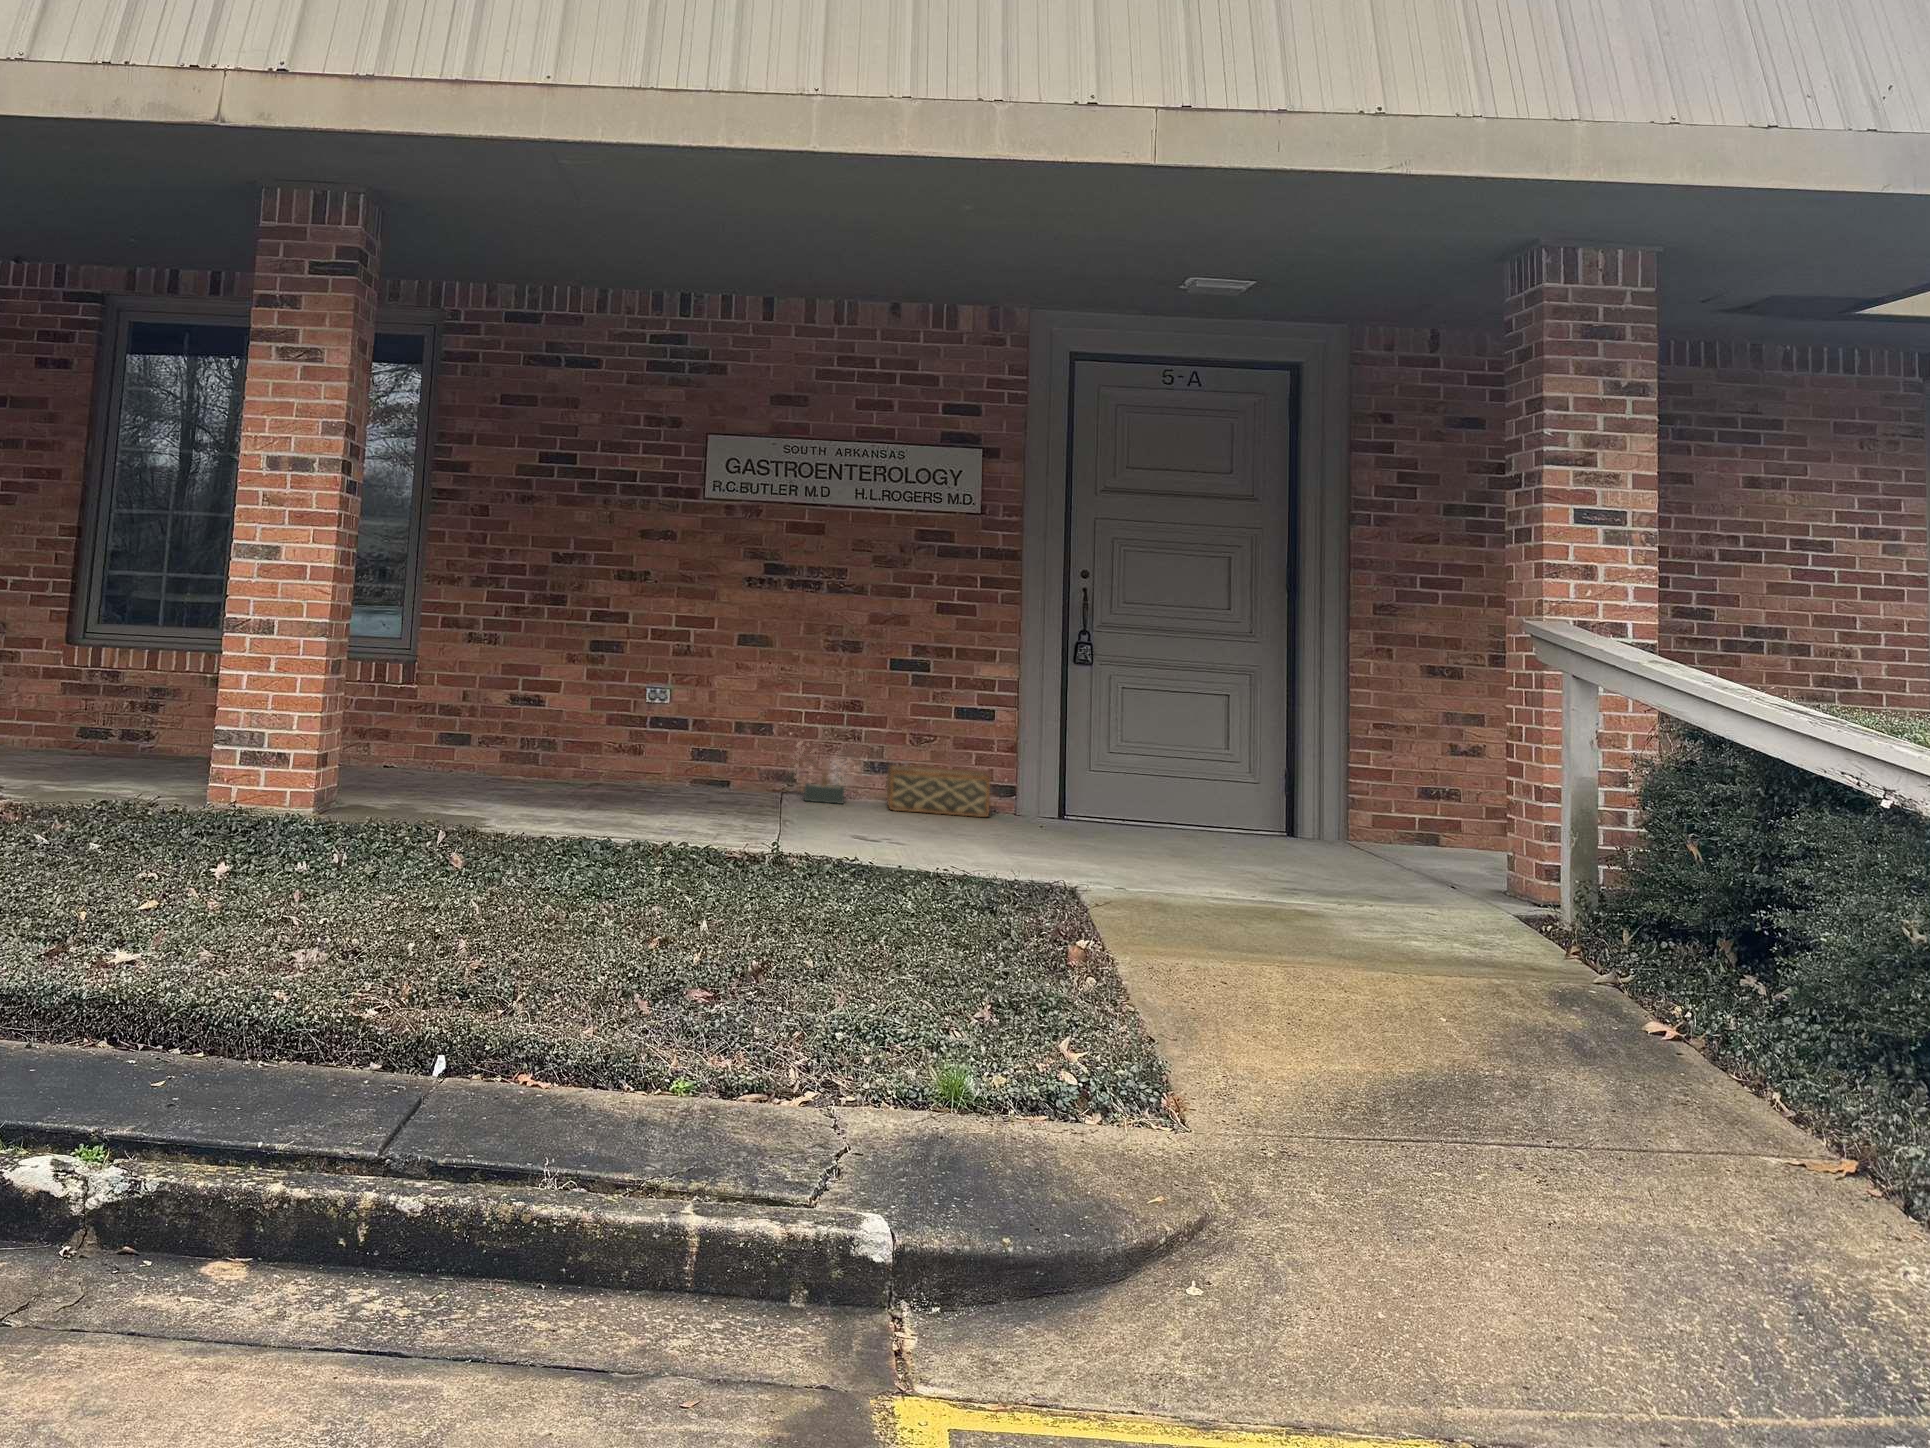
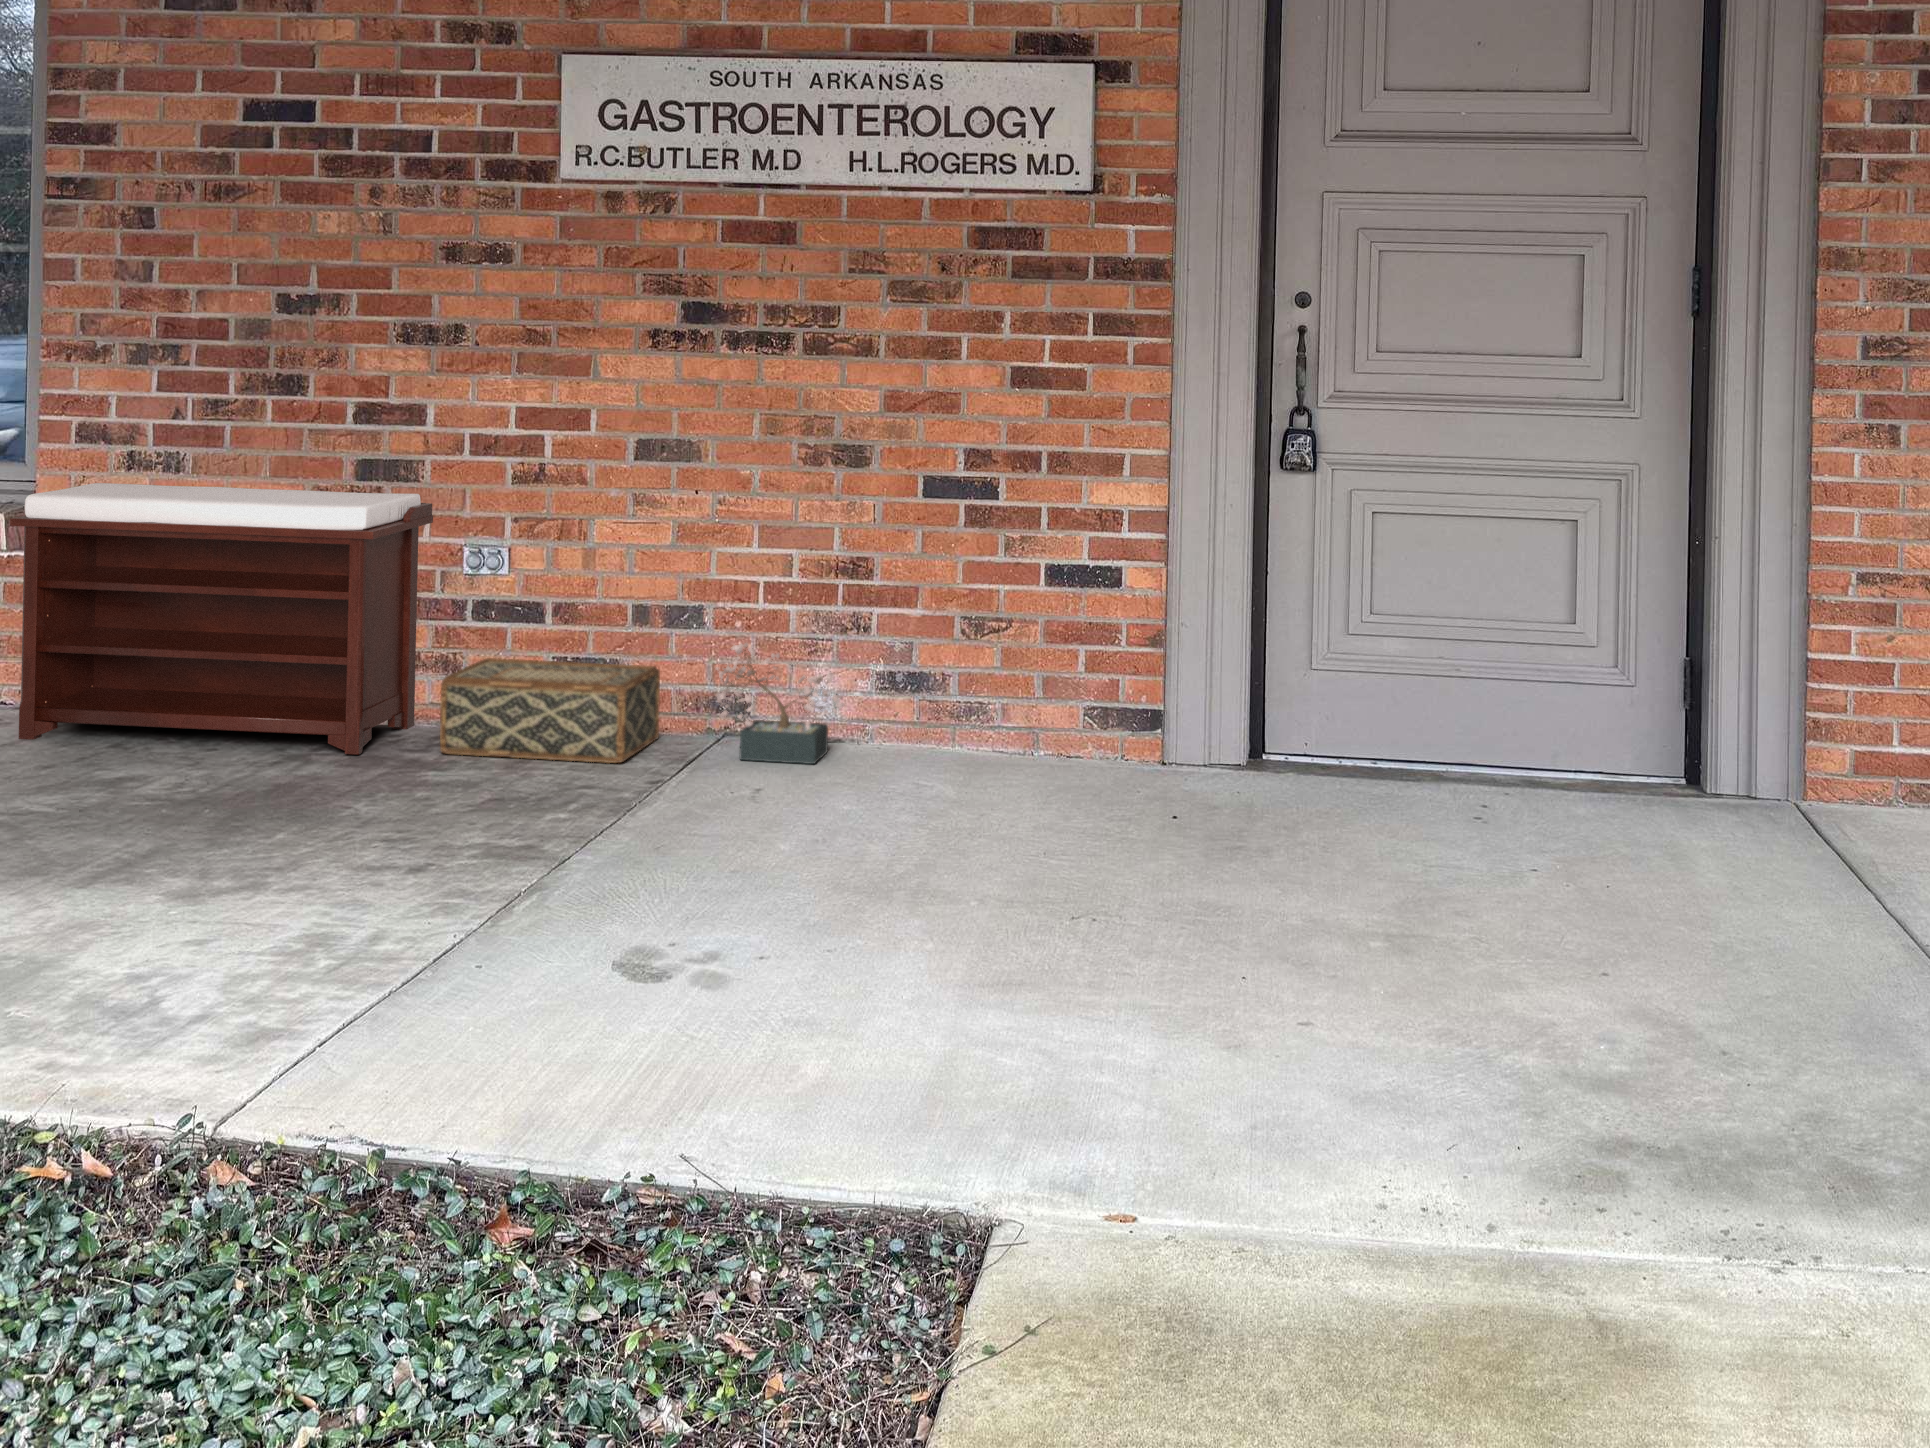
bench: none [434,647,633,789] -> present [10,483,433,755]
woven basket: present [887,765,990,817] -> present [440,658,660,763]

